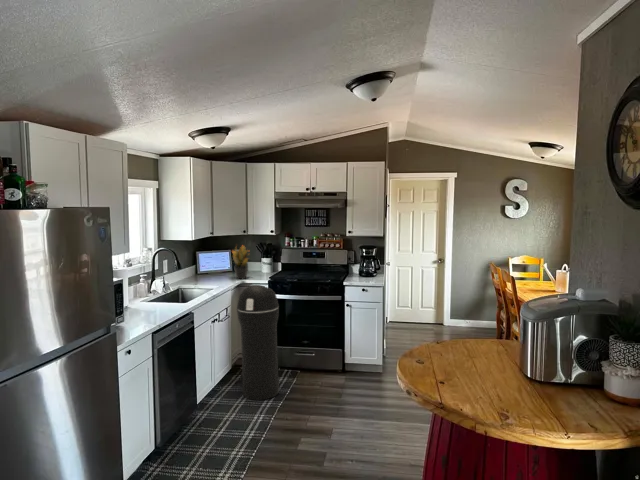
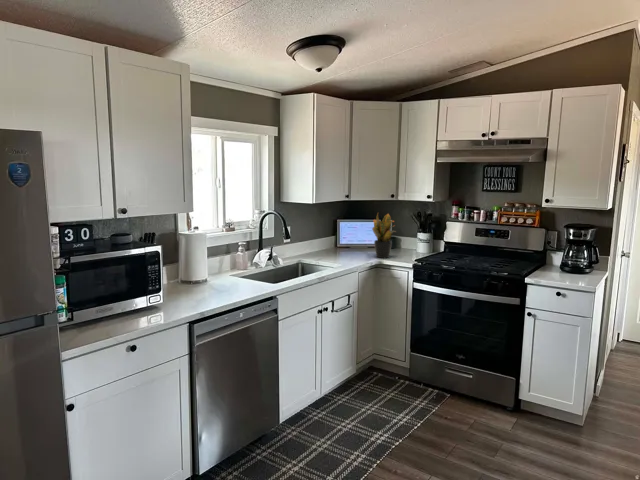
trash can: present [237,285,279,400] -> none [352,268,412,430]

